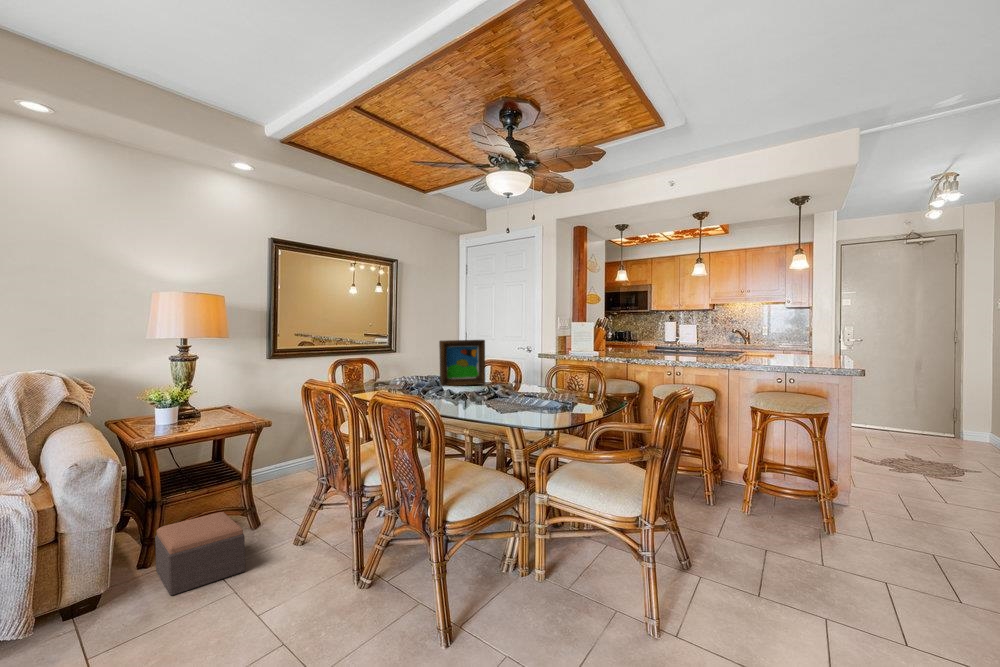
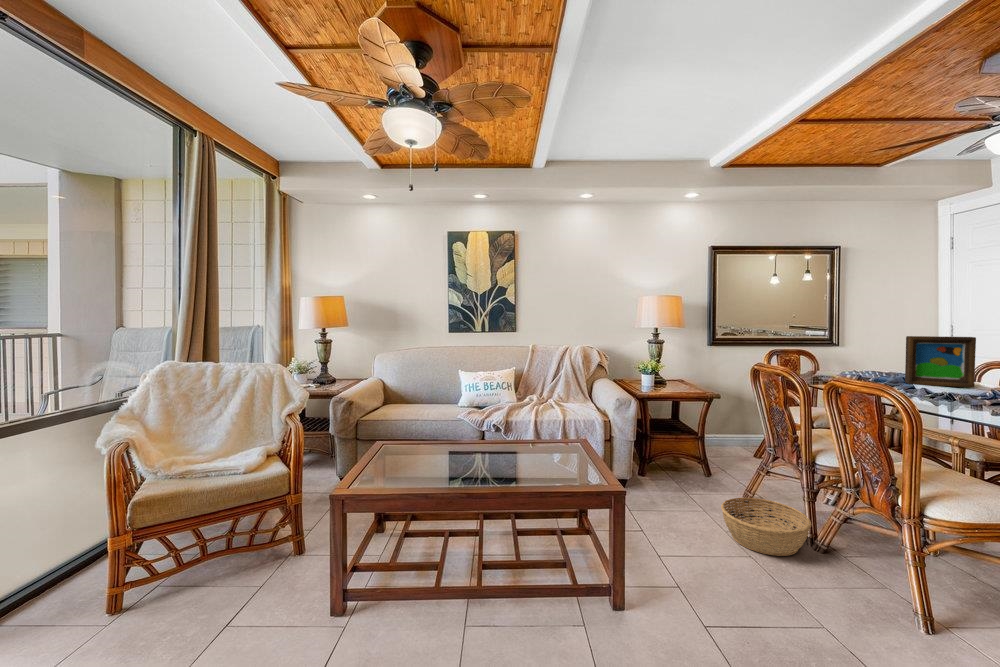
footstool: present [155,512,245,596] -> none [645,456,707,504]
basket: none [255,543,358,619] -> present [721,498,812,556]

